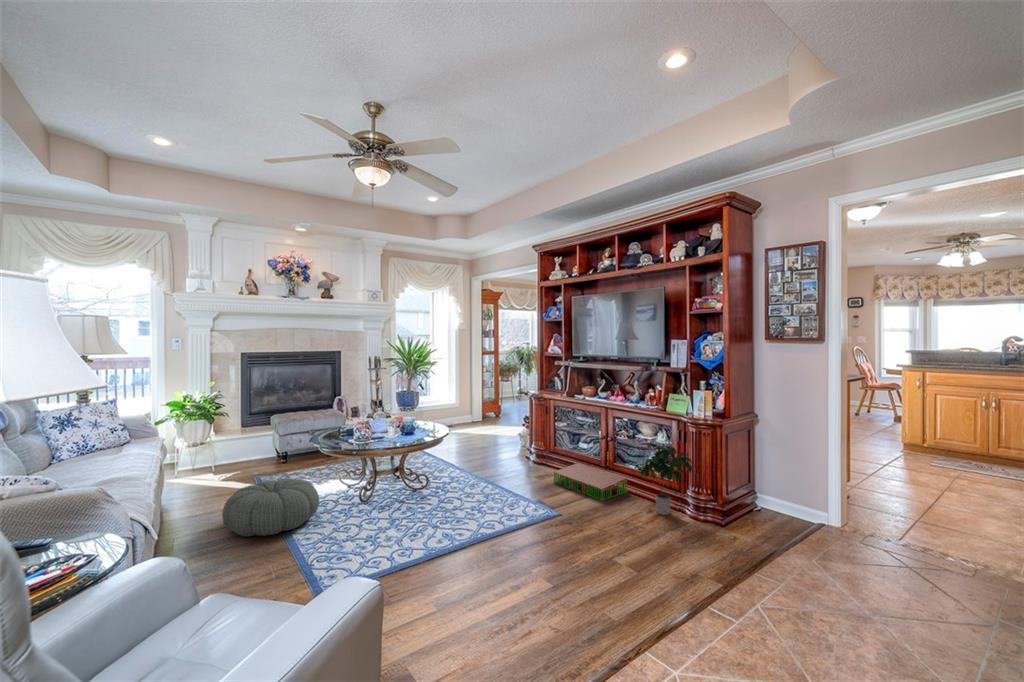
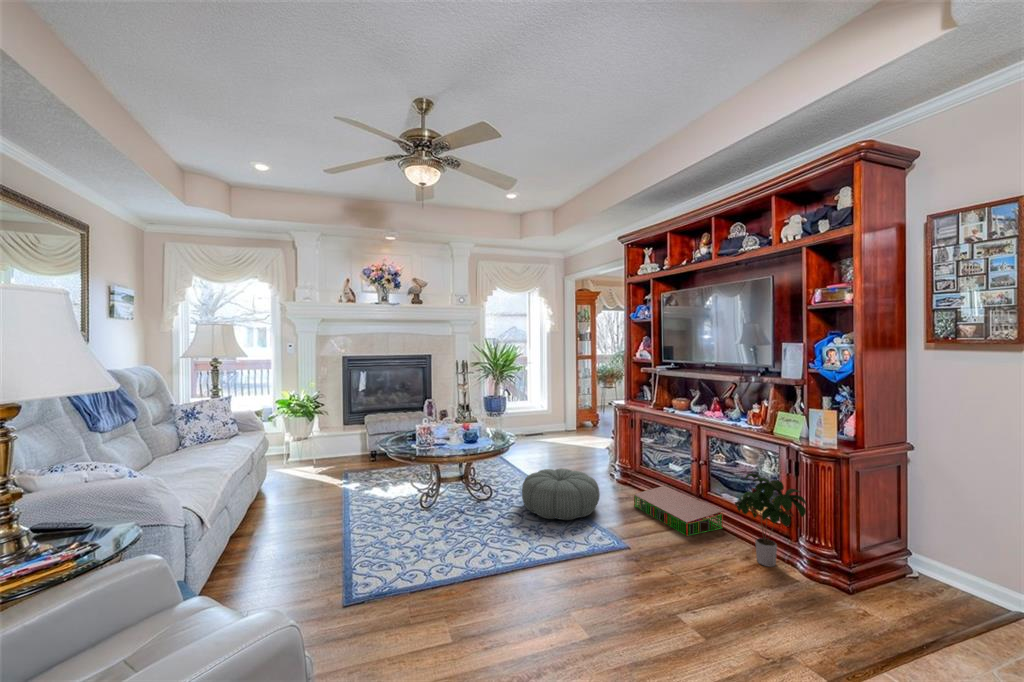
pouf: present [222,478,319,536] -> present [522,468,600,520]

